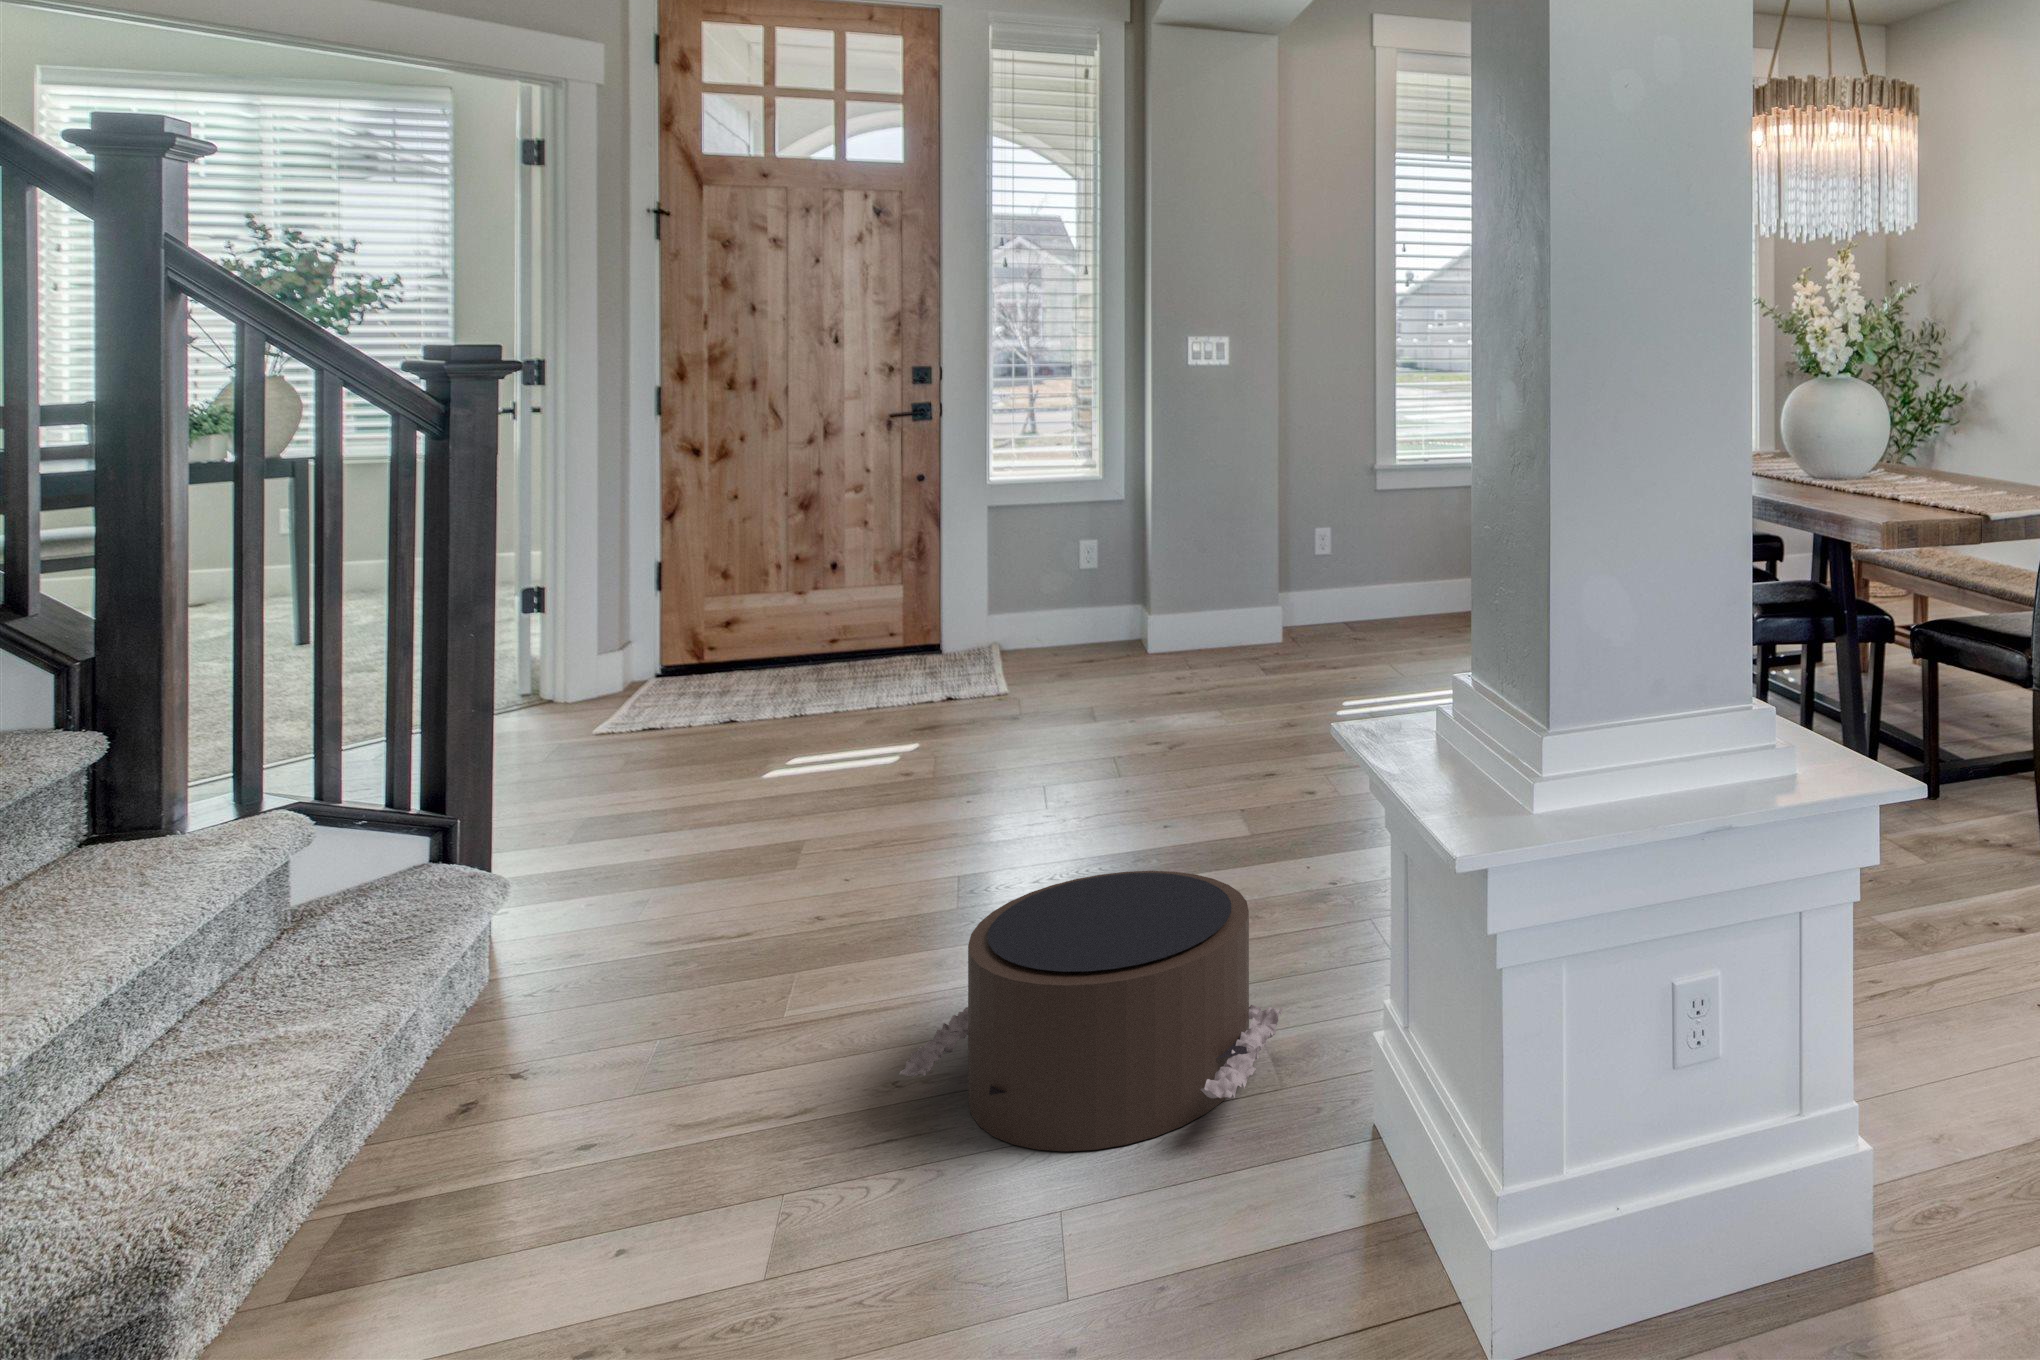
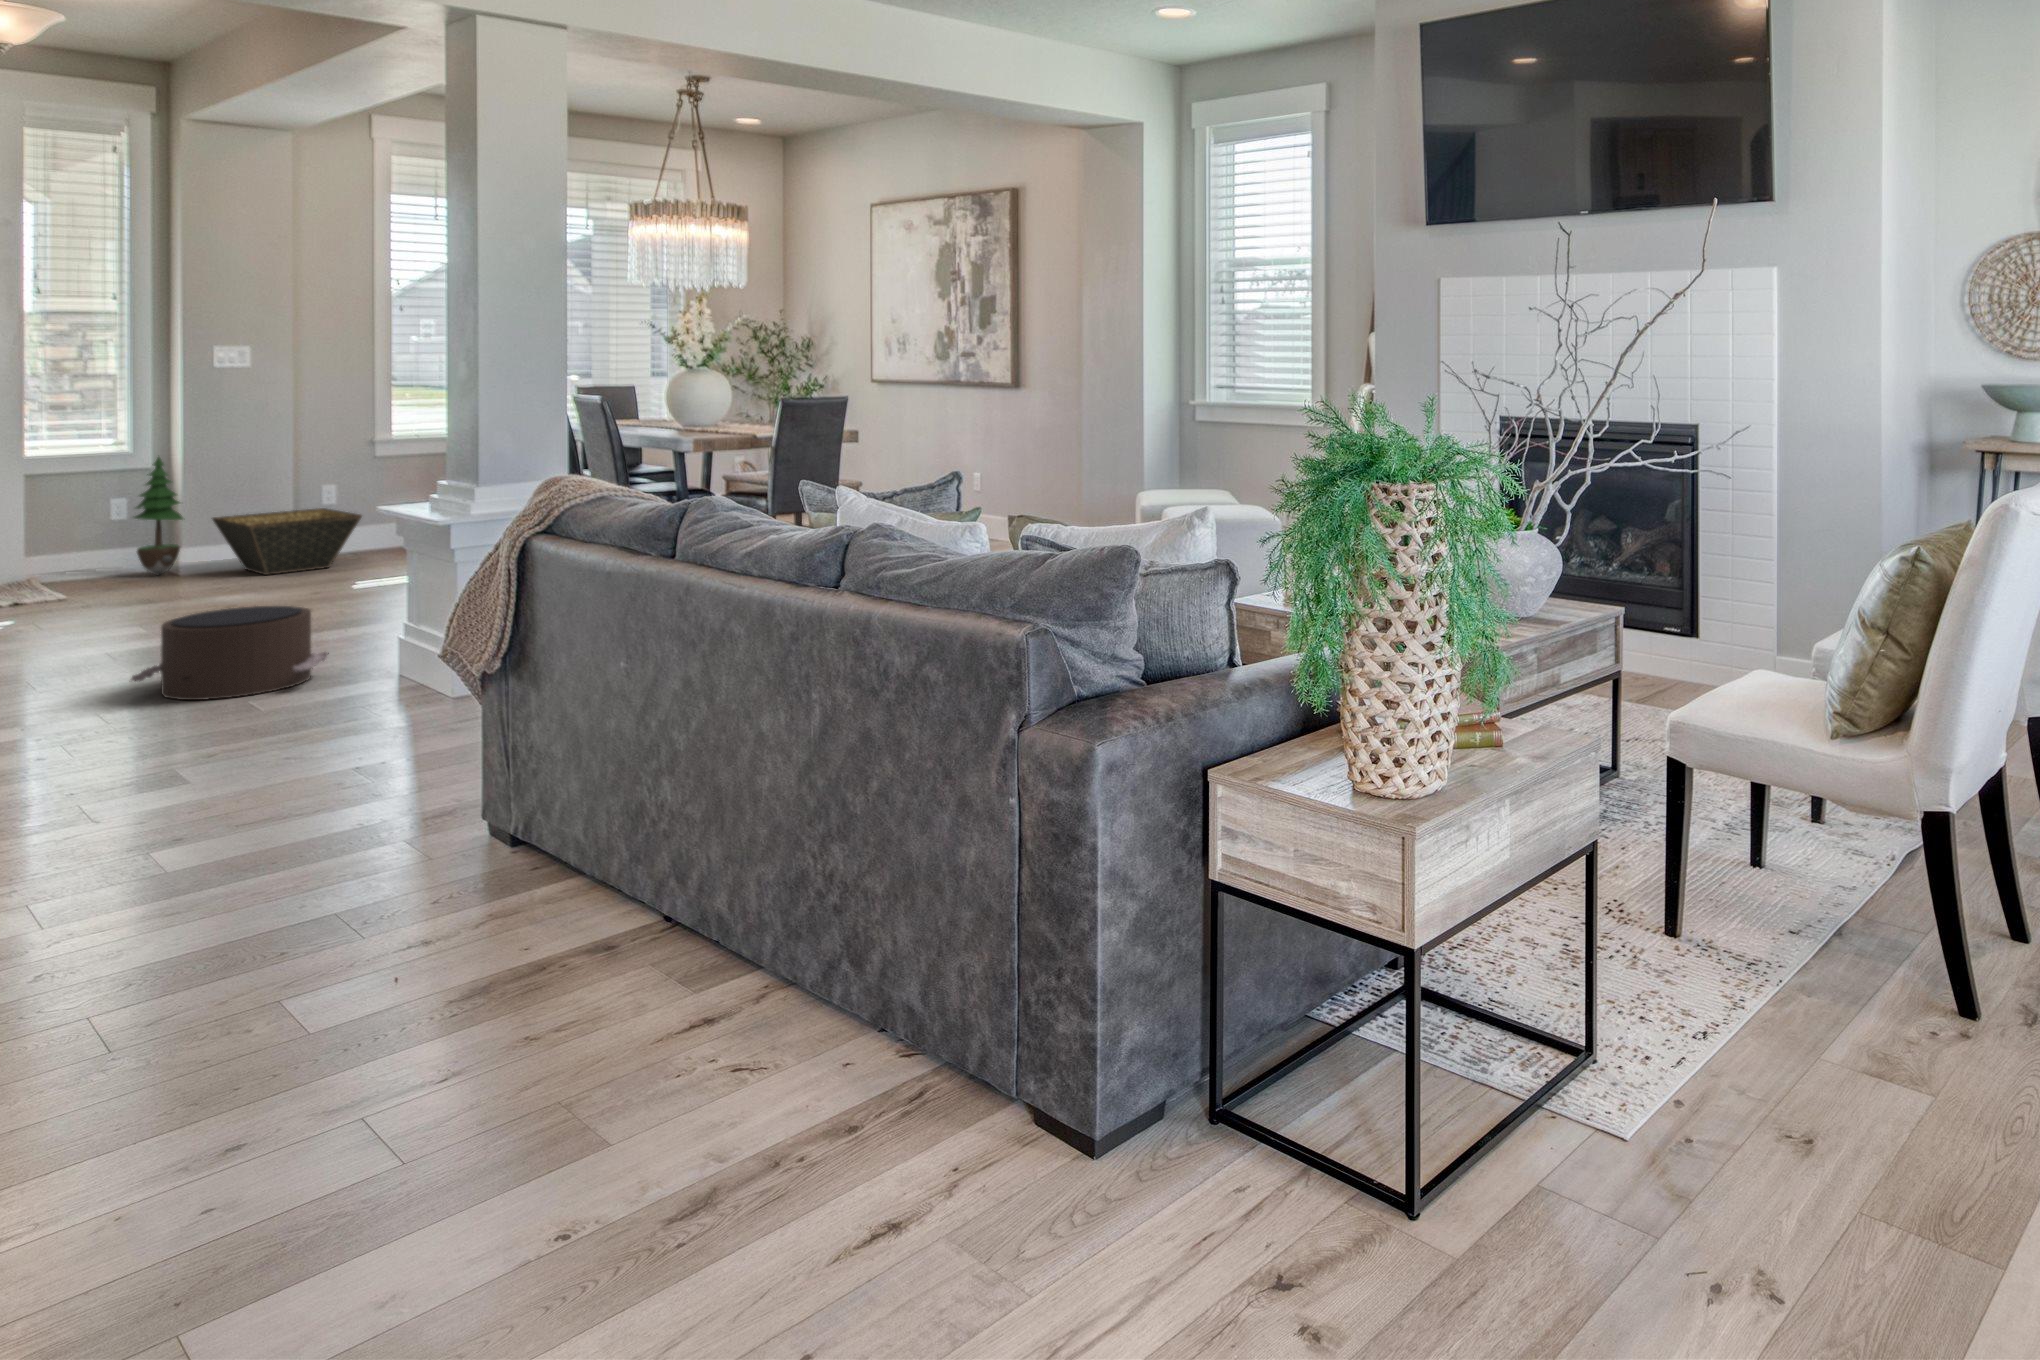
potted tree: none [1093,485,1154,650] -> present [134,457,183,575]
basket: none [1184,562,1358,665] -> present [213,508,362,575]

